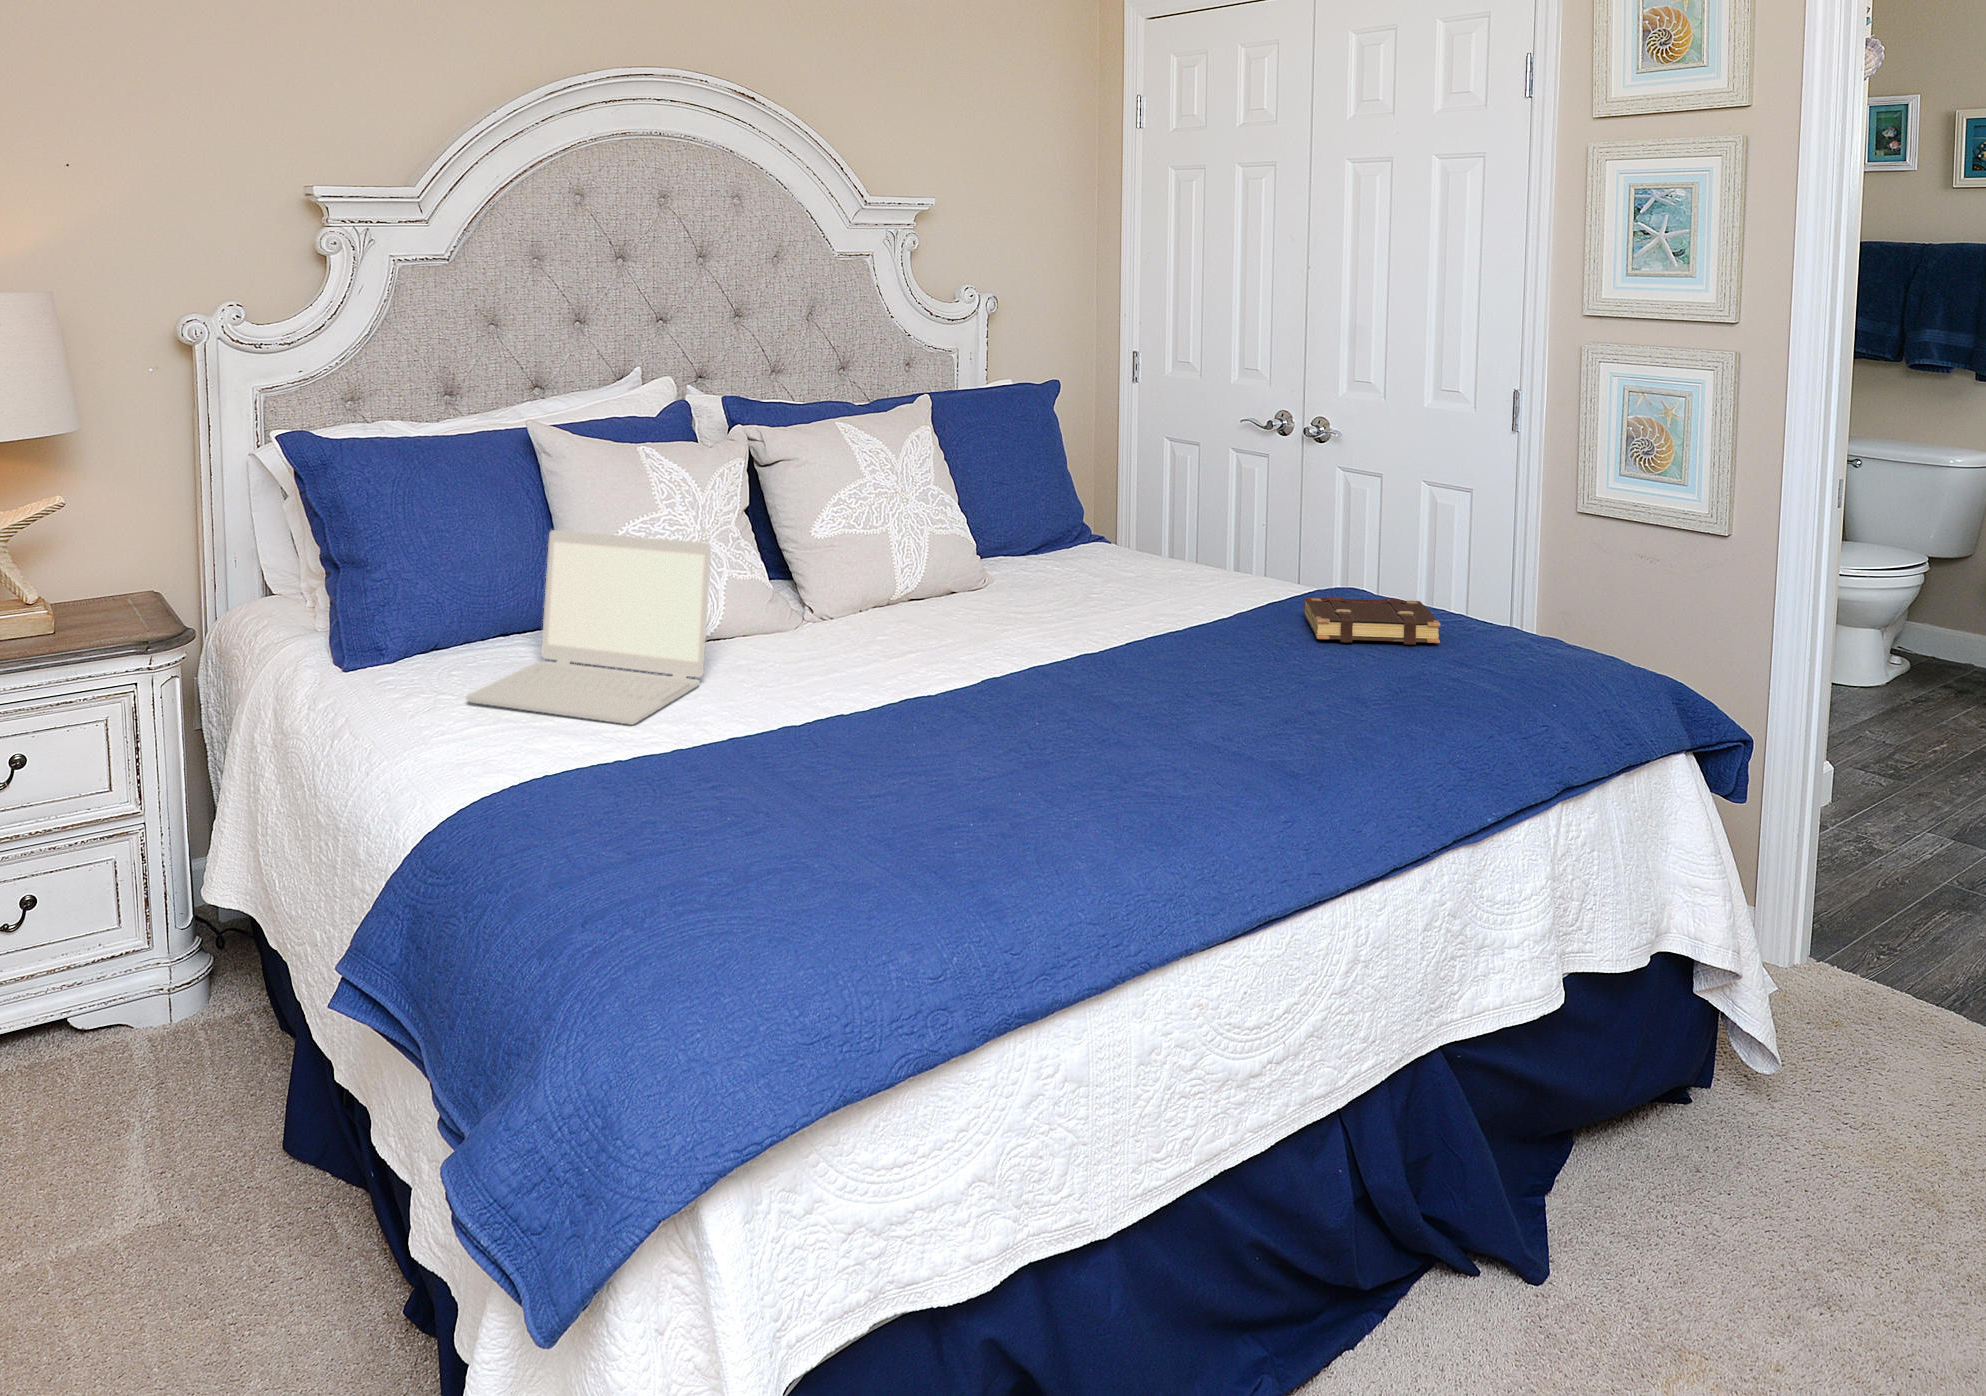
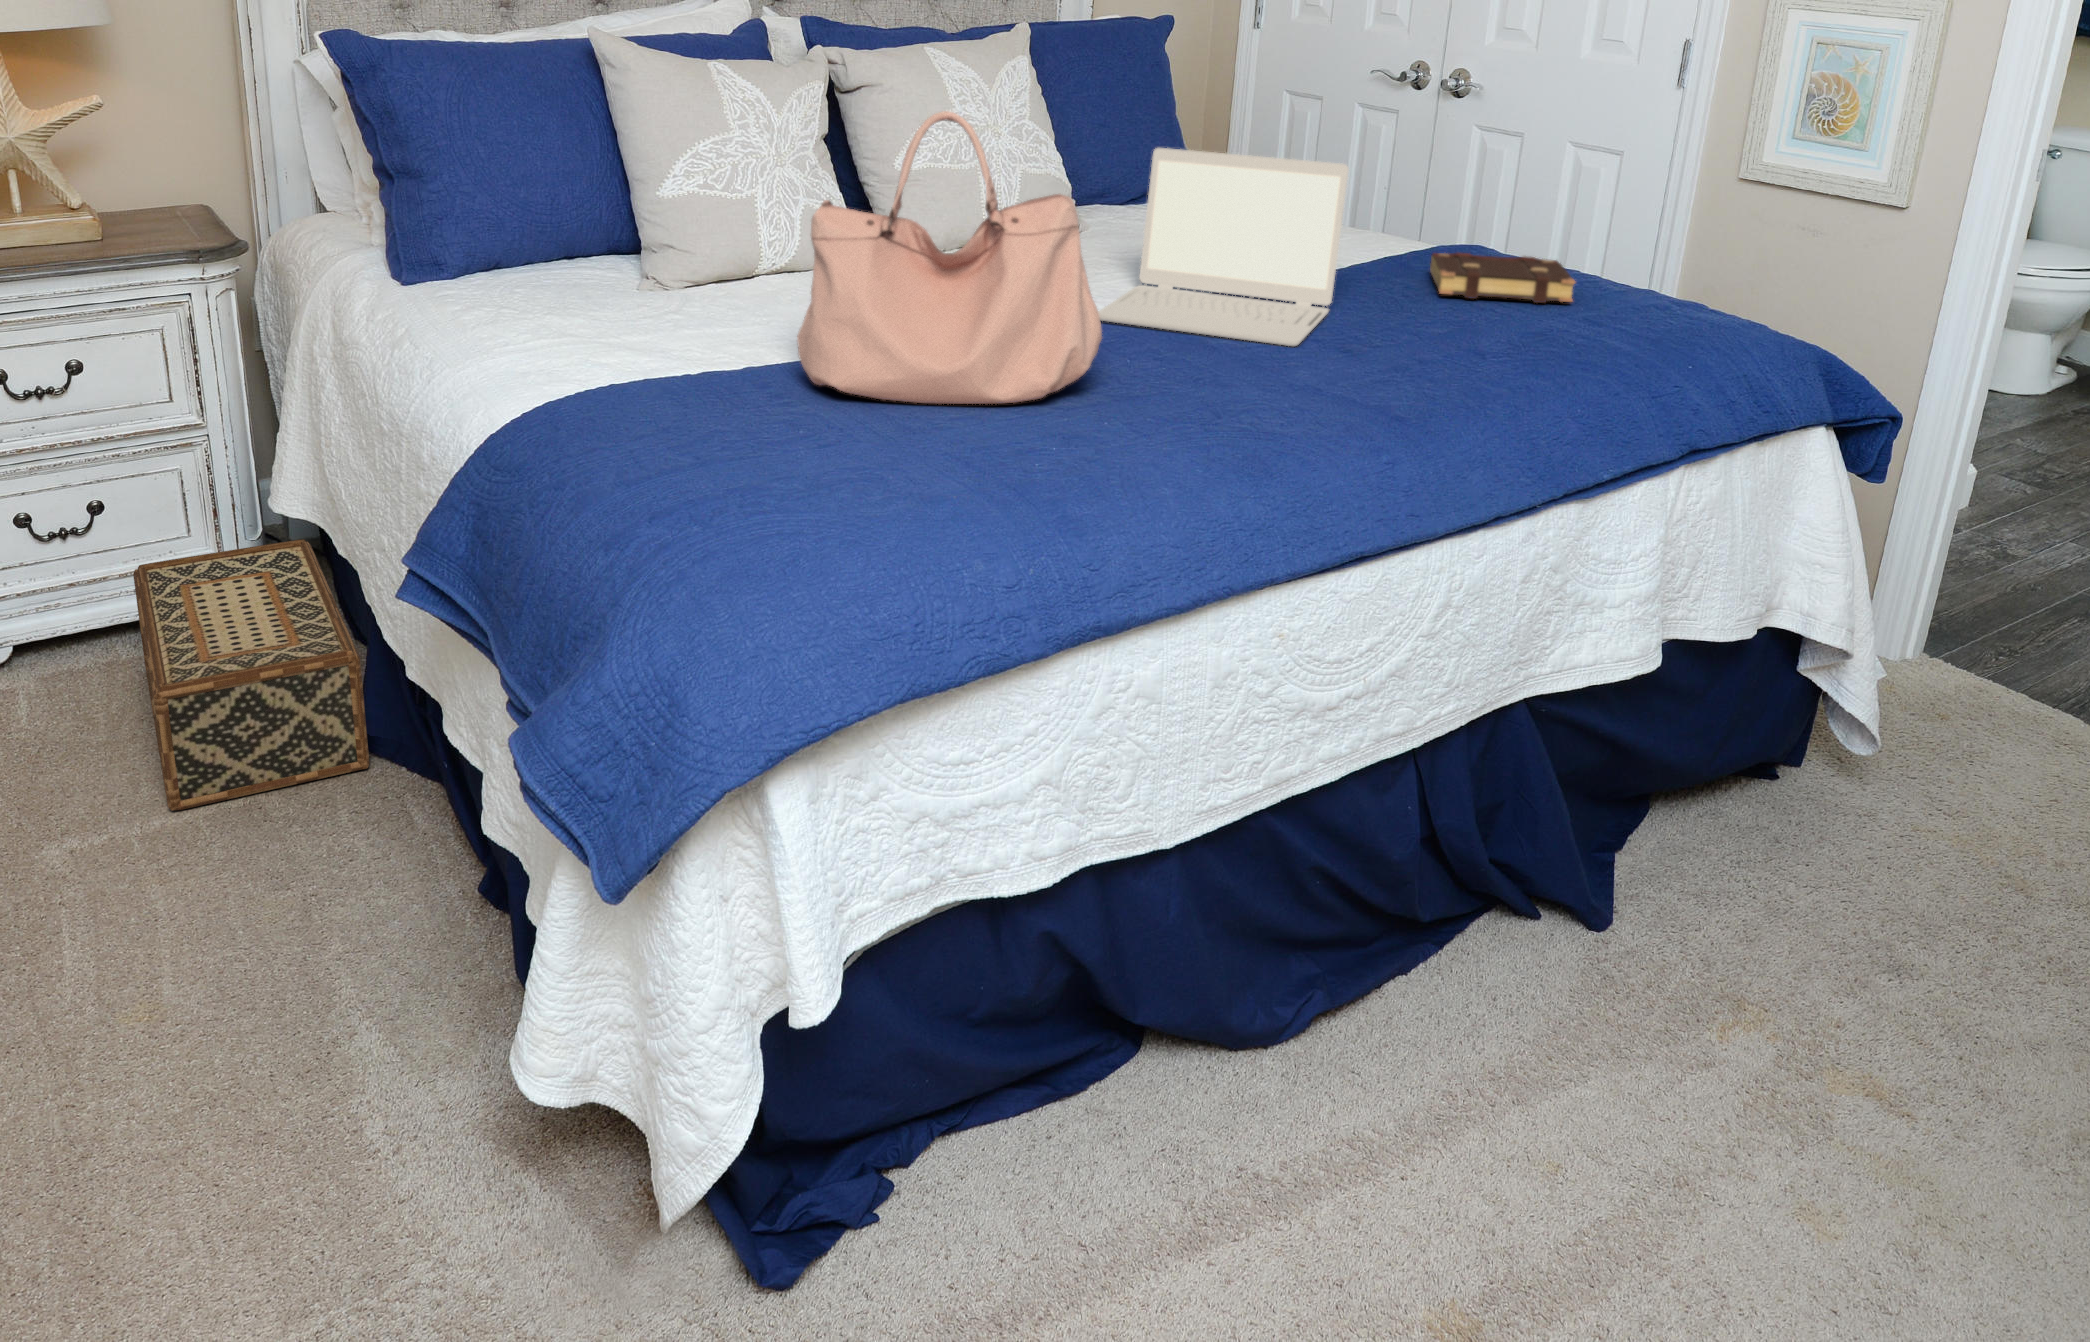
handbag: none [738,504,1021,778] -> present [797,111,1102,404]
laptop: present [466,530,711,725] -> present [1098,148,1349,346]
woven basket: none [65,921,304,1226] -> present [133,539,369,811]

